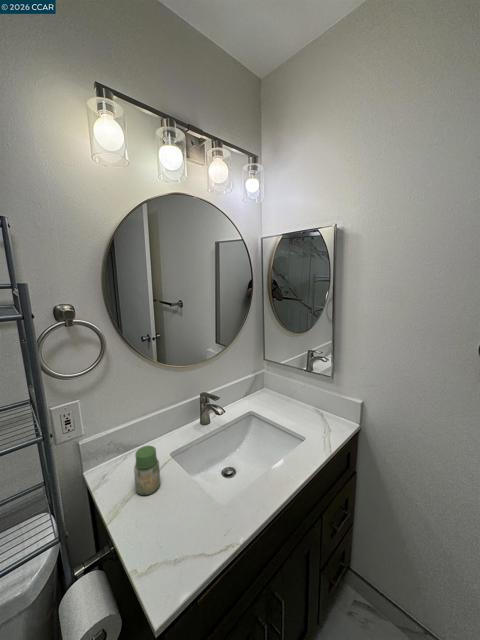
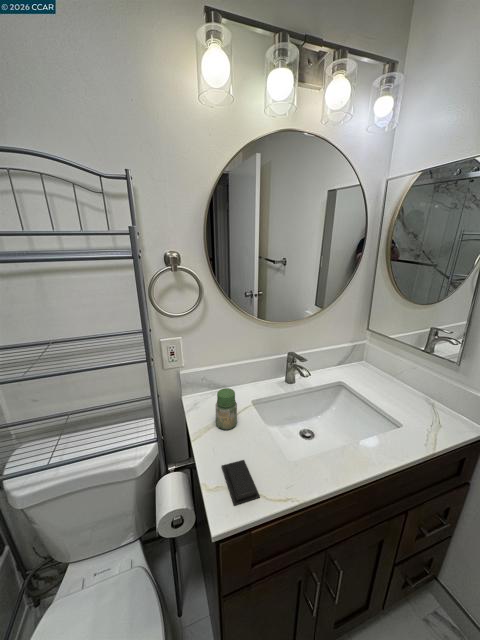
soap bar: none [154,520,205,575] -> present [222,460,260,505]

